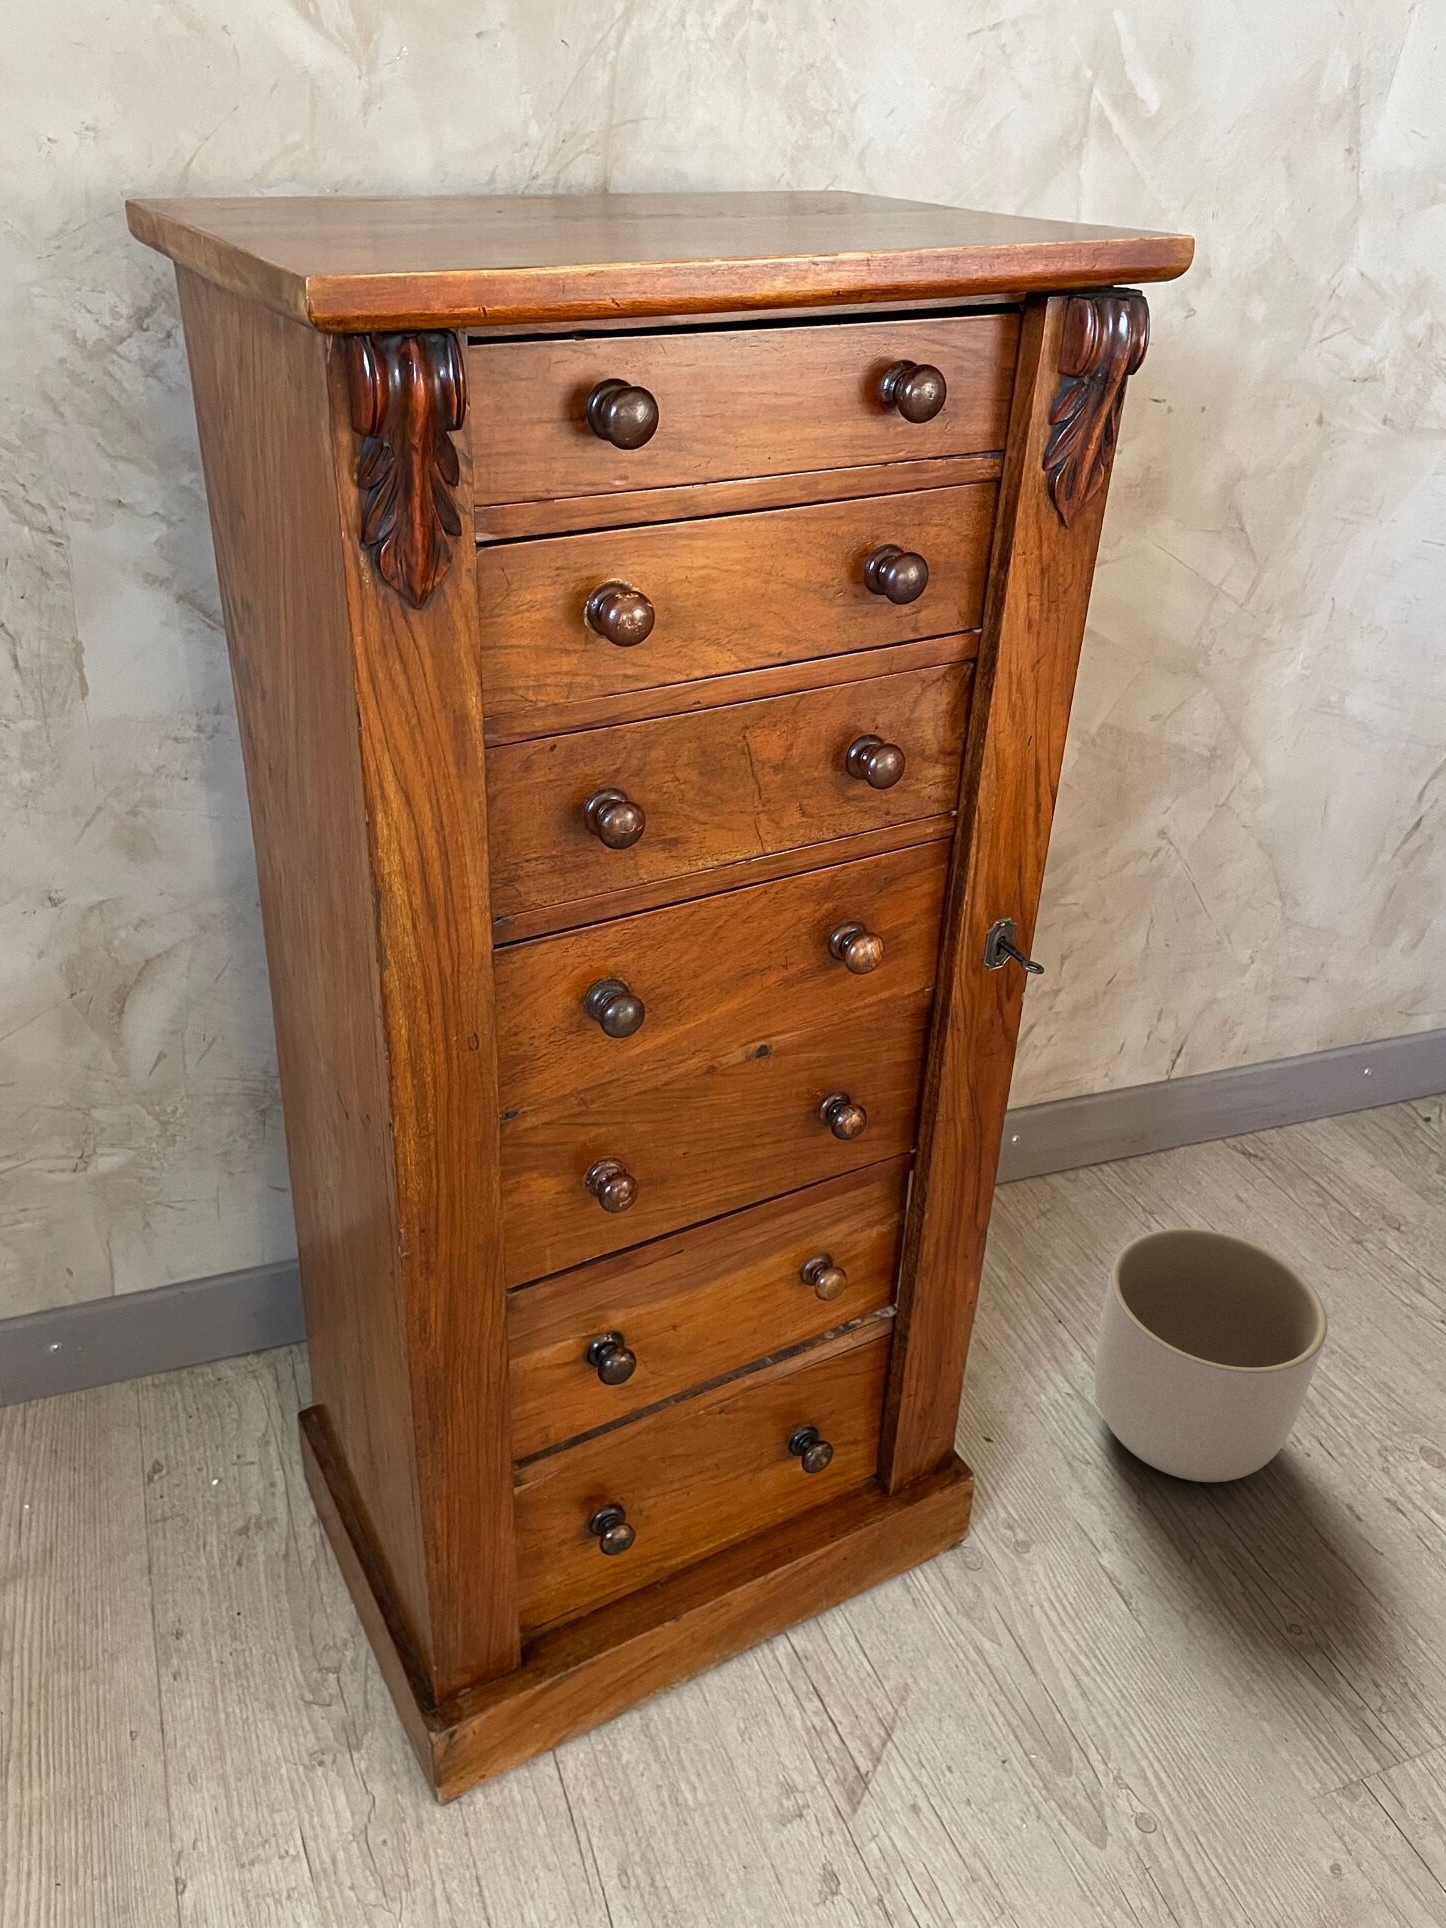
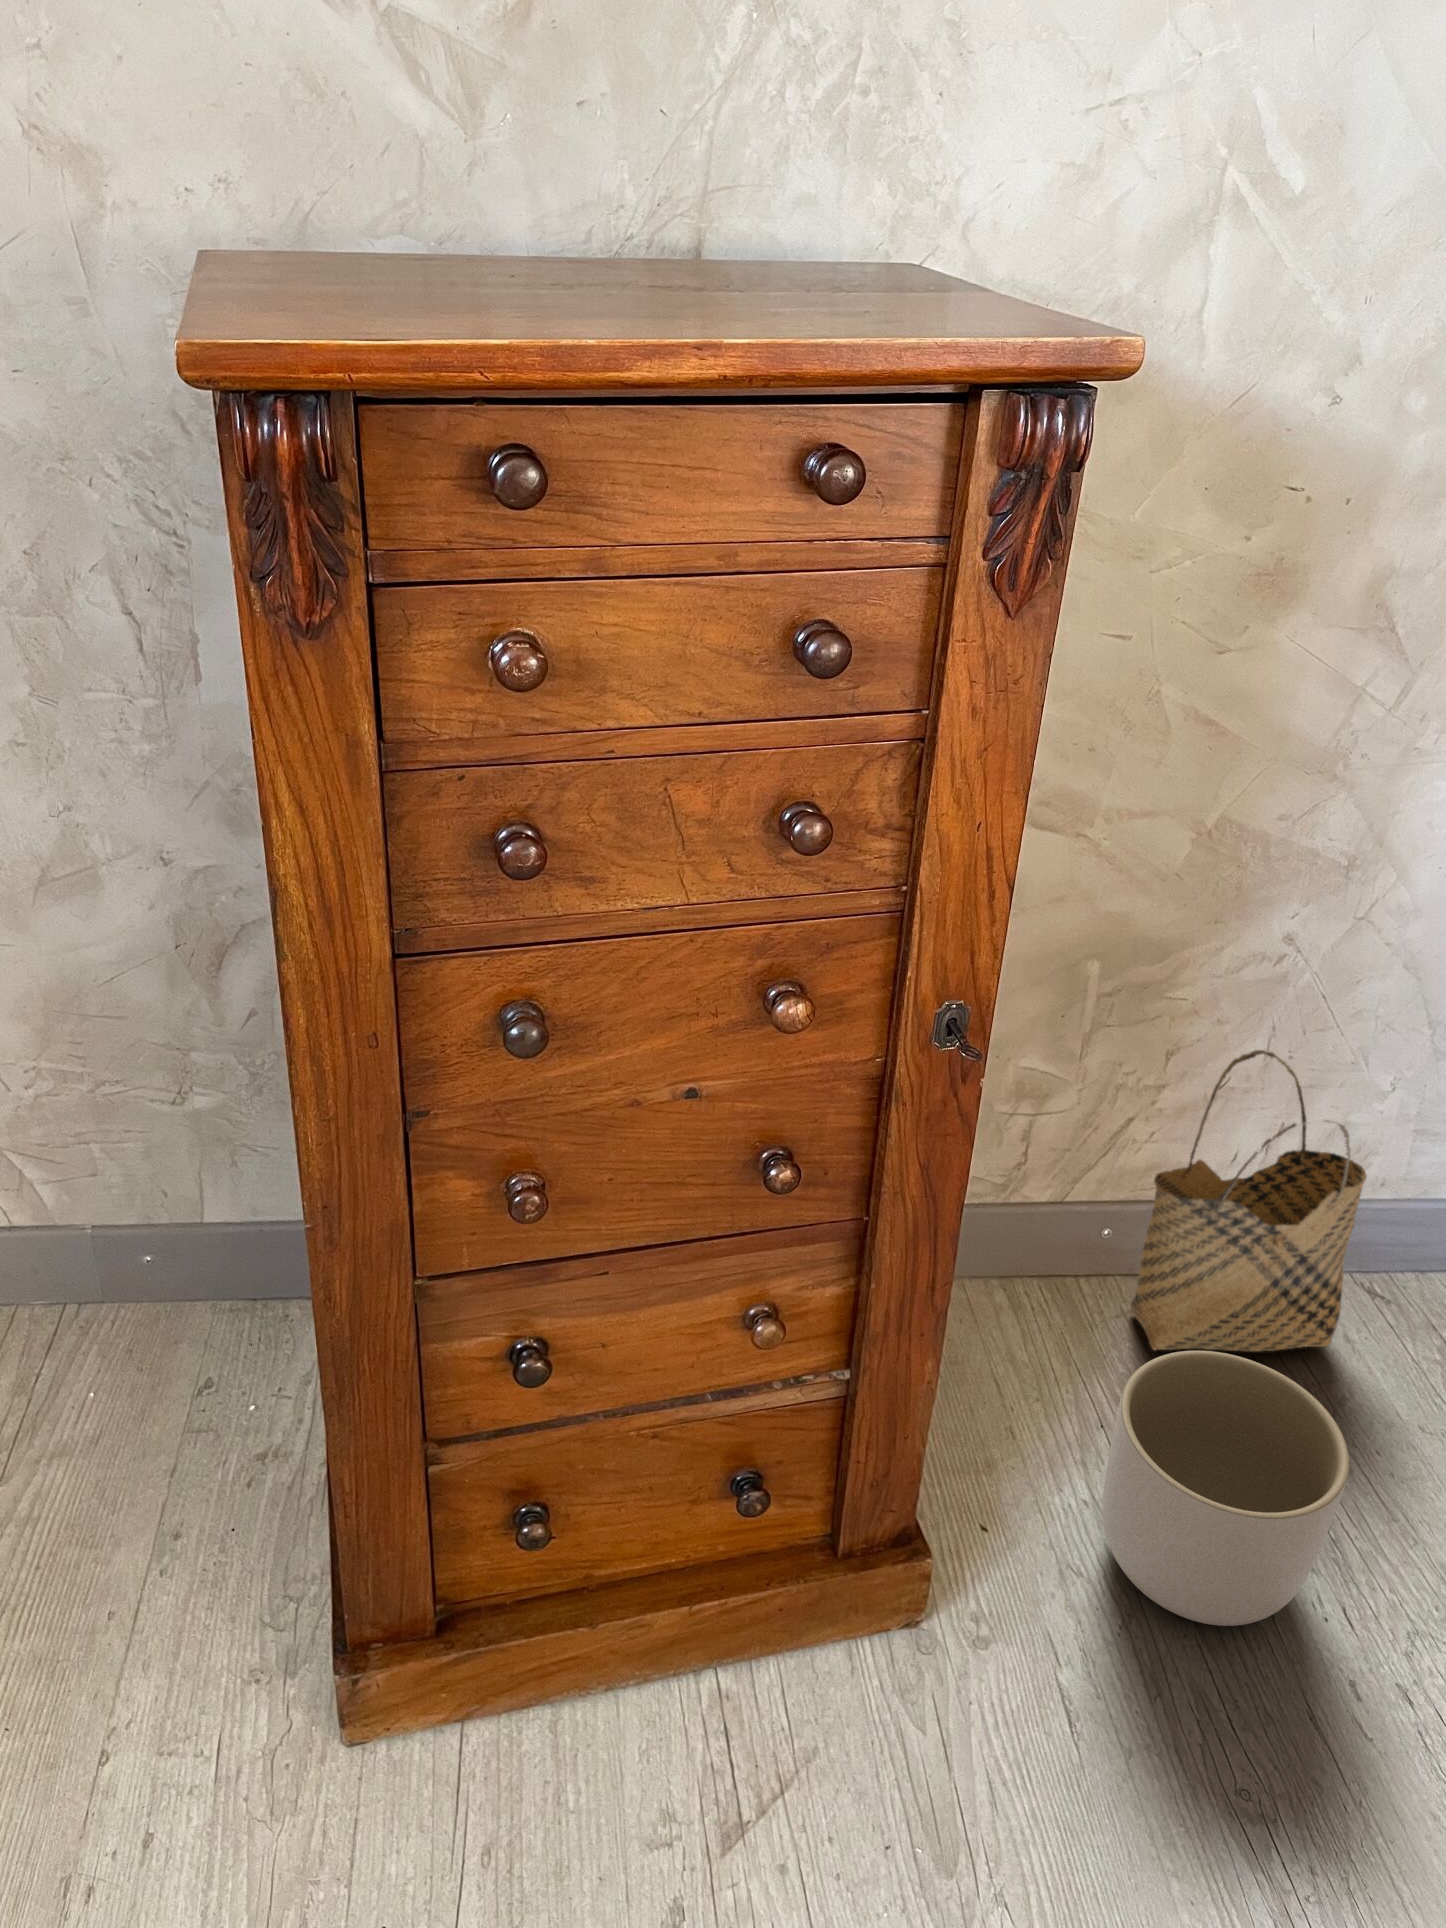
woven basket: none [1048,941,1251,1240] -> present [1130,1050,1367,1351]

